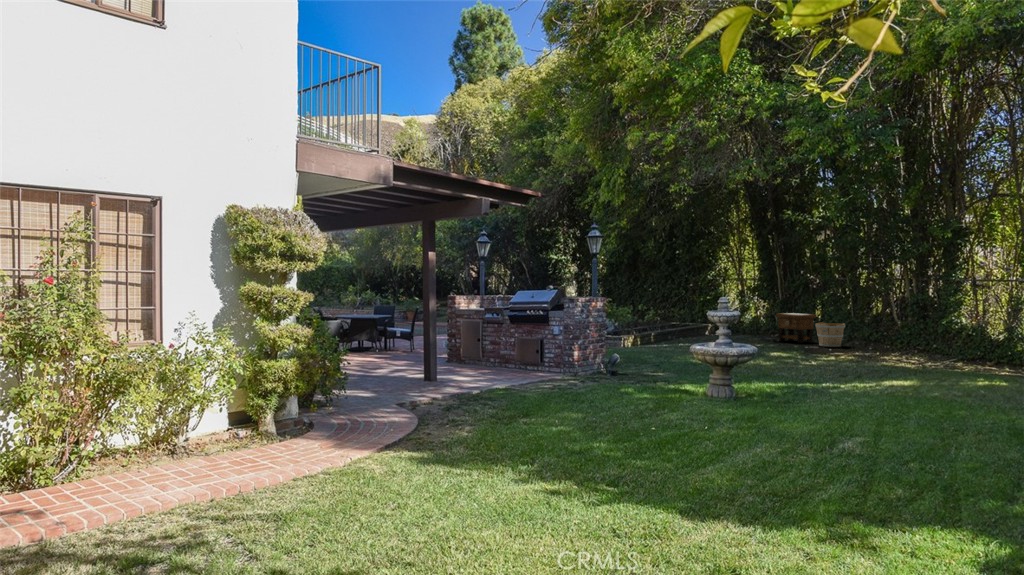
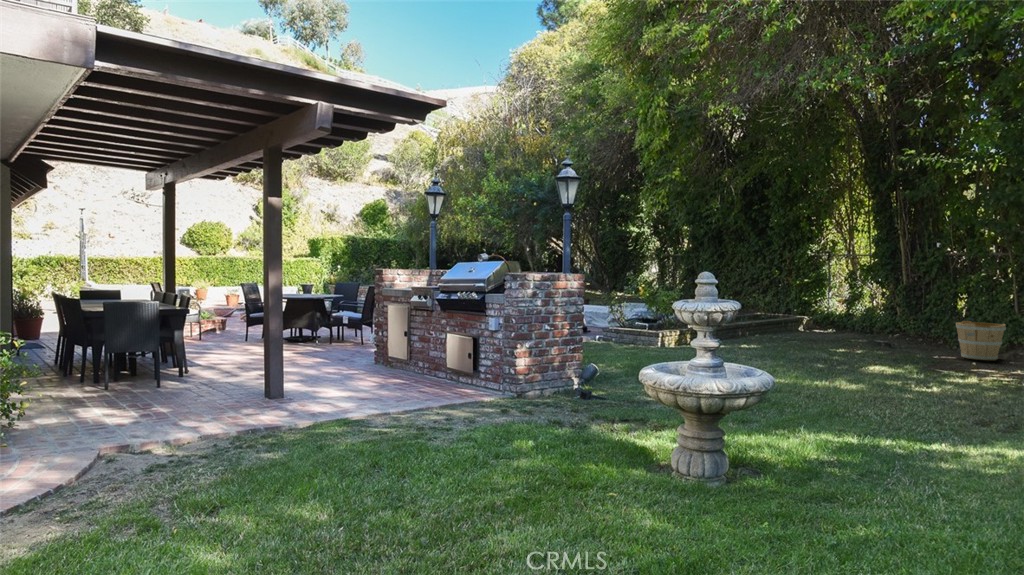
side table: present [776,313,816,343] -> none [896,305,960,351]

